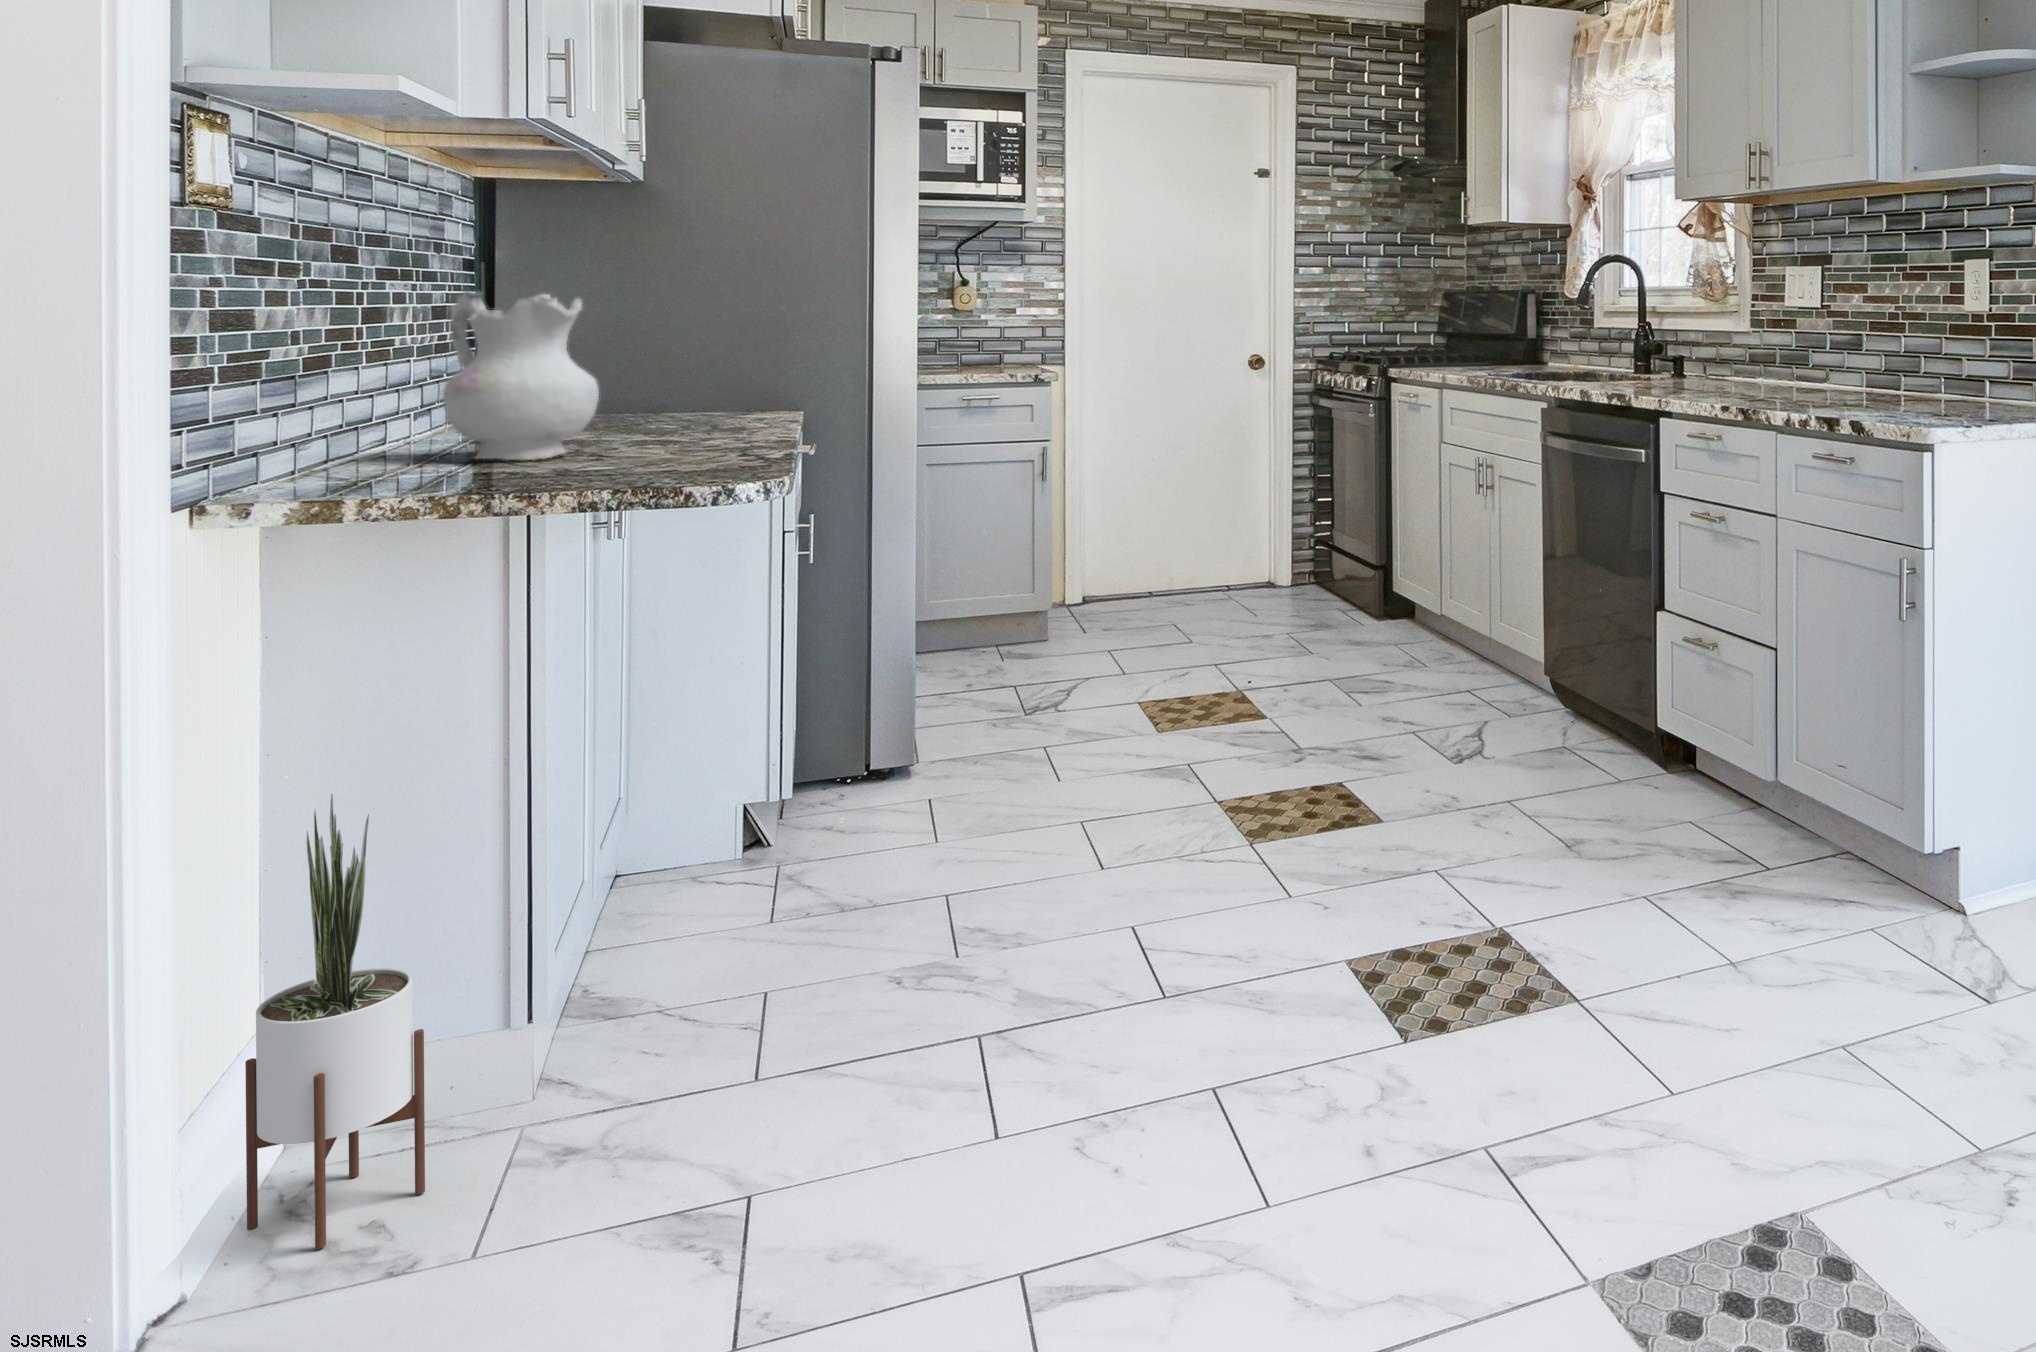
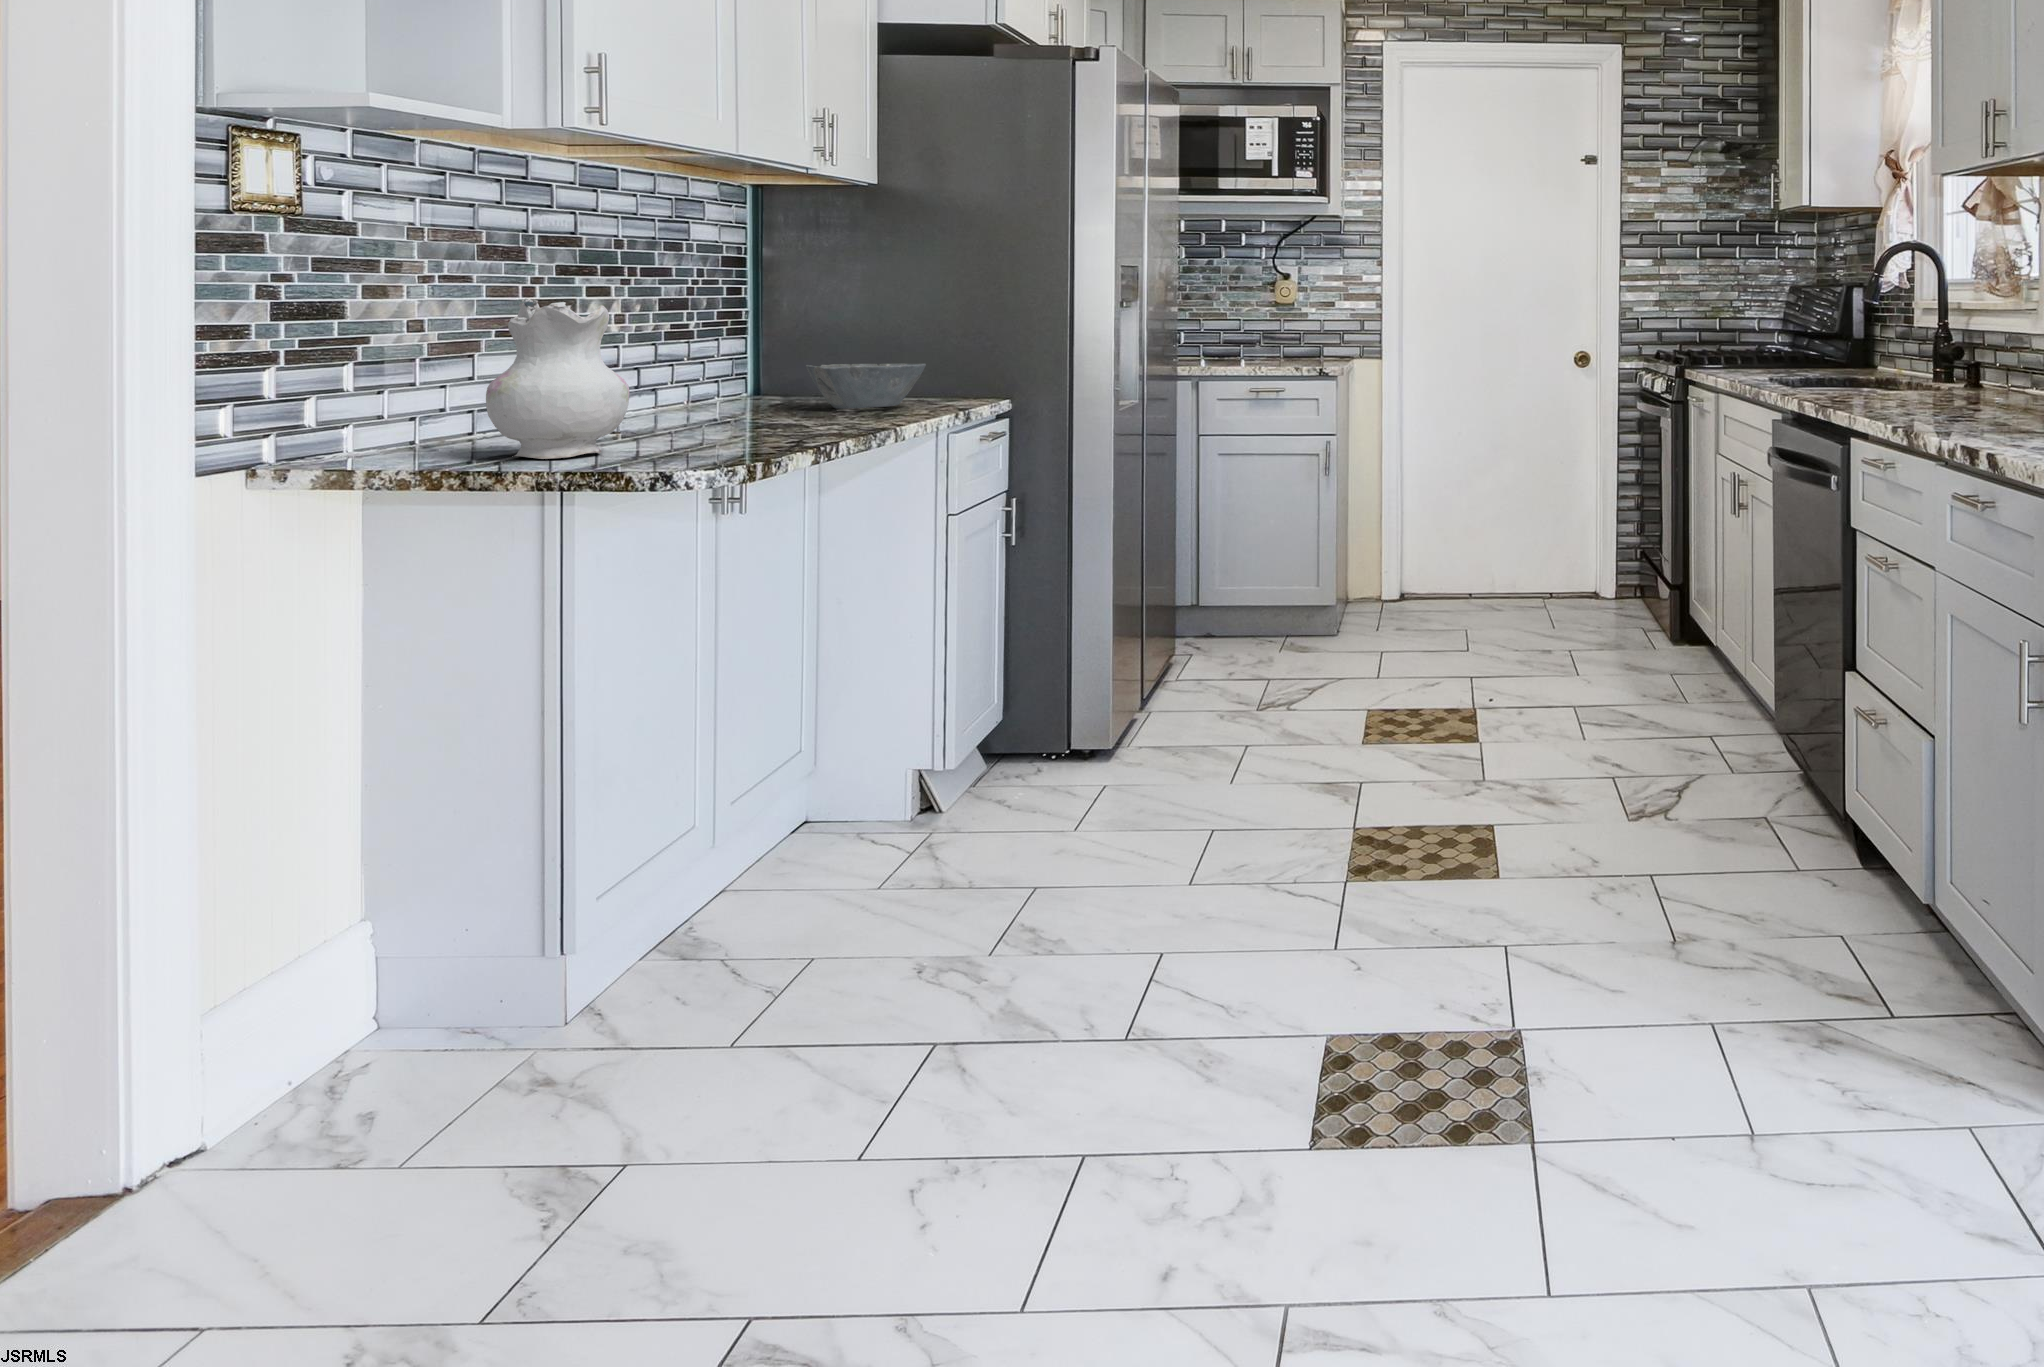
bowl: none [608,364,742,413] -> present [806,363,926,409]
potted plant: present [245,794,425,1249] -> none [211,764,358,1180]

